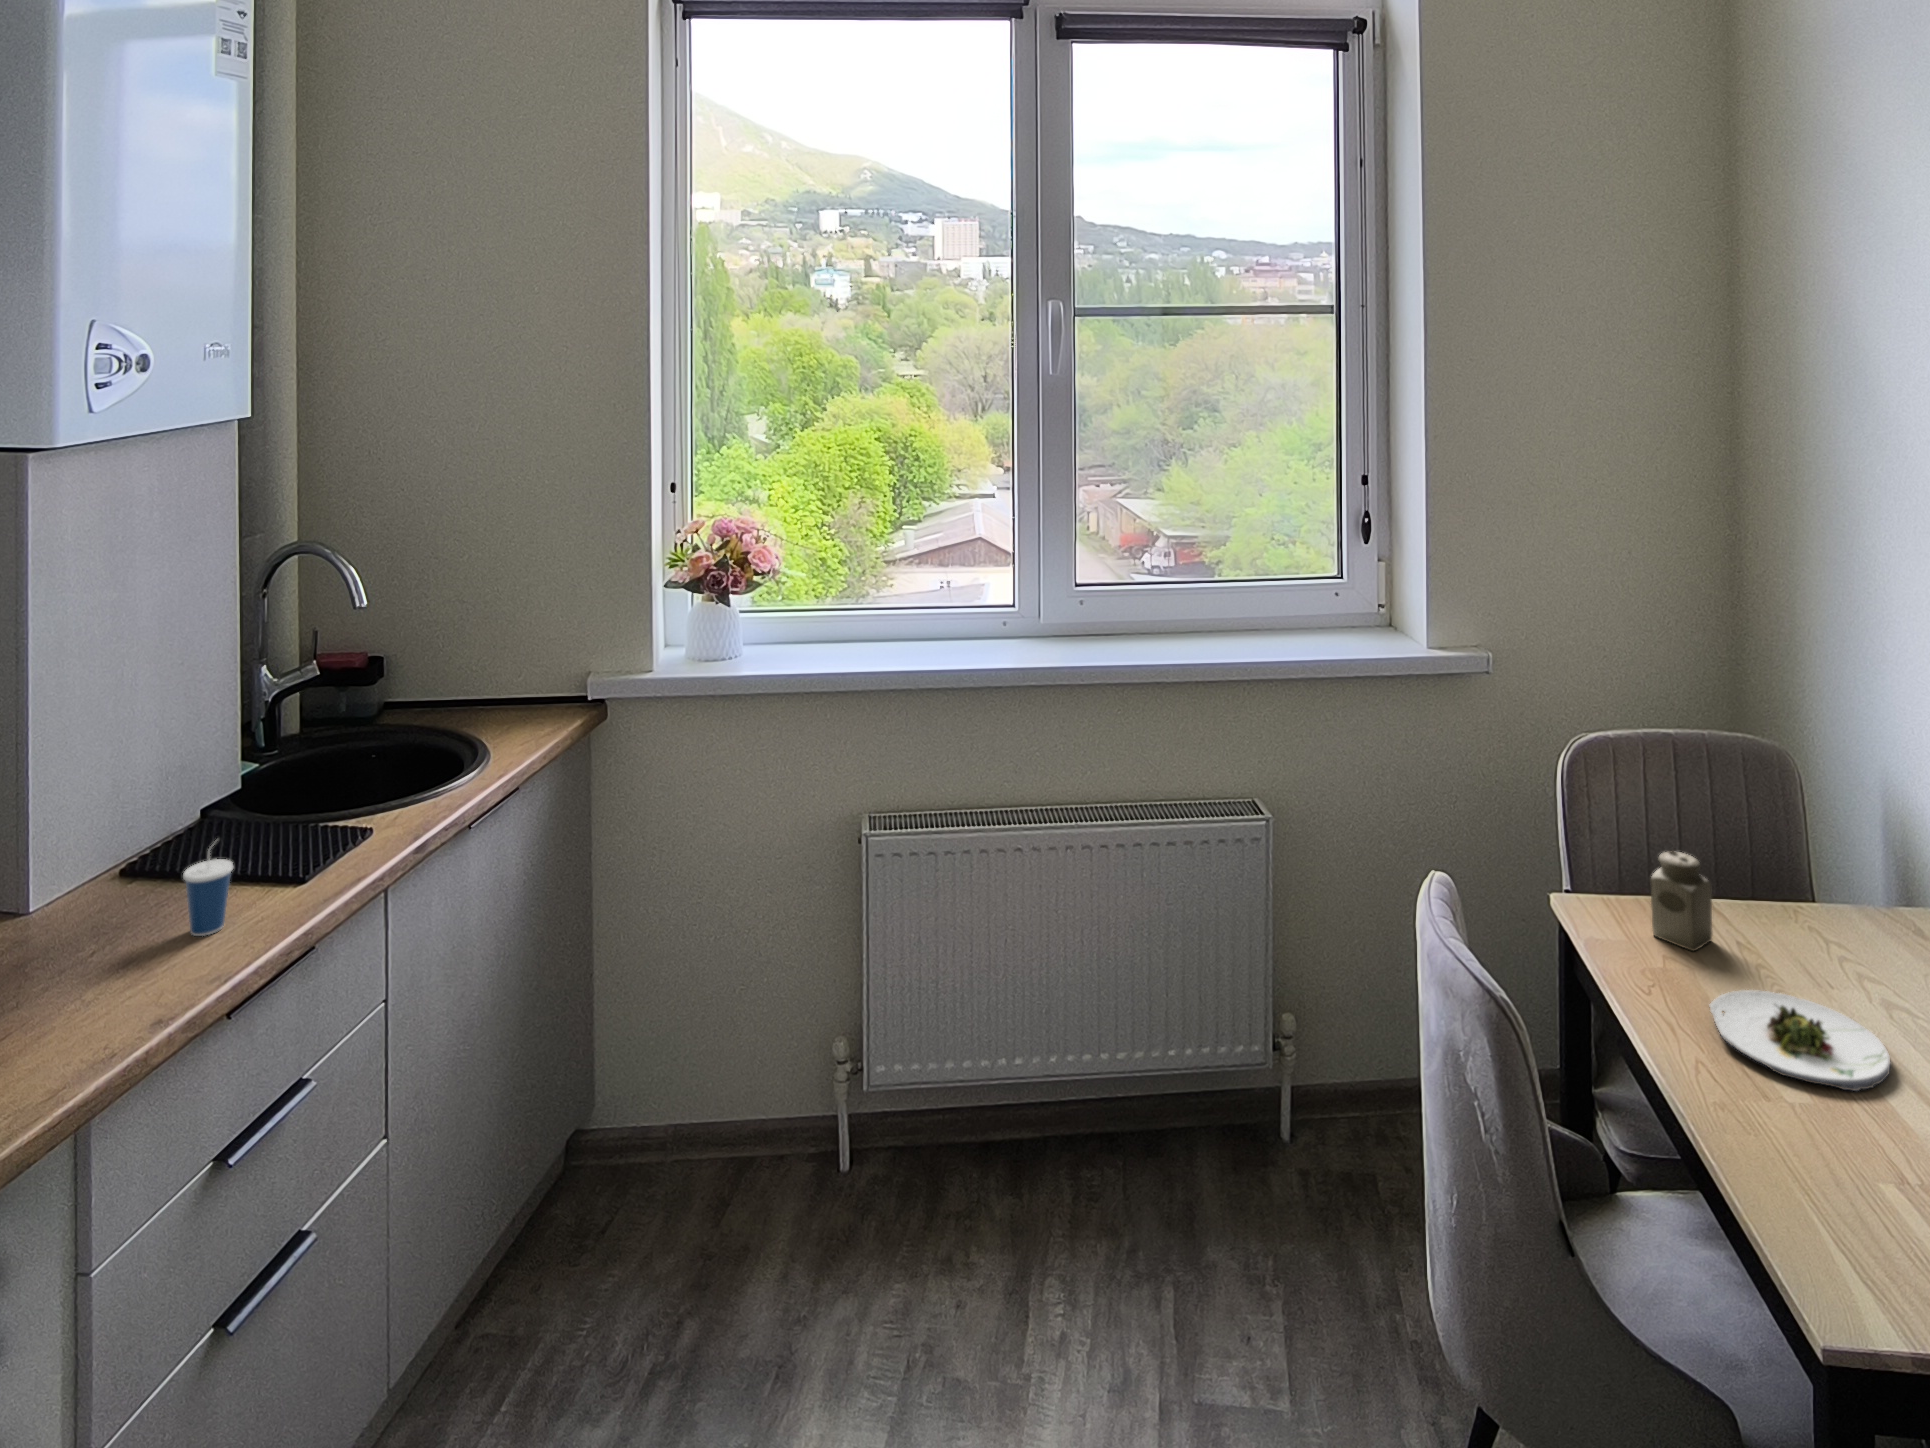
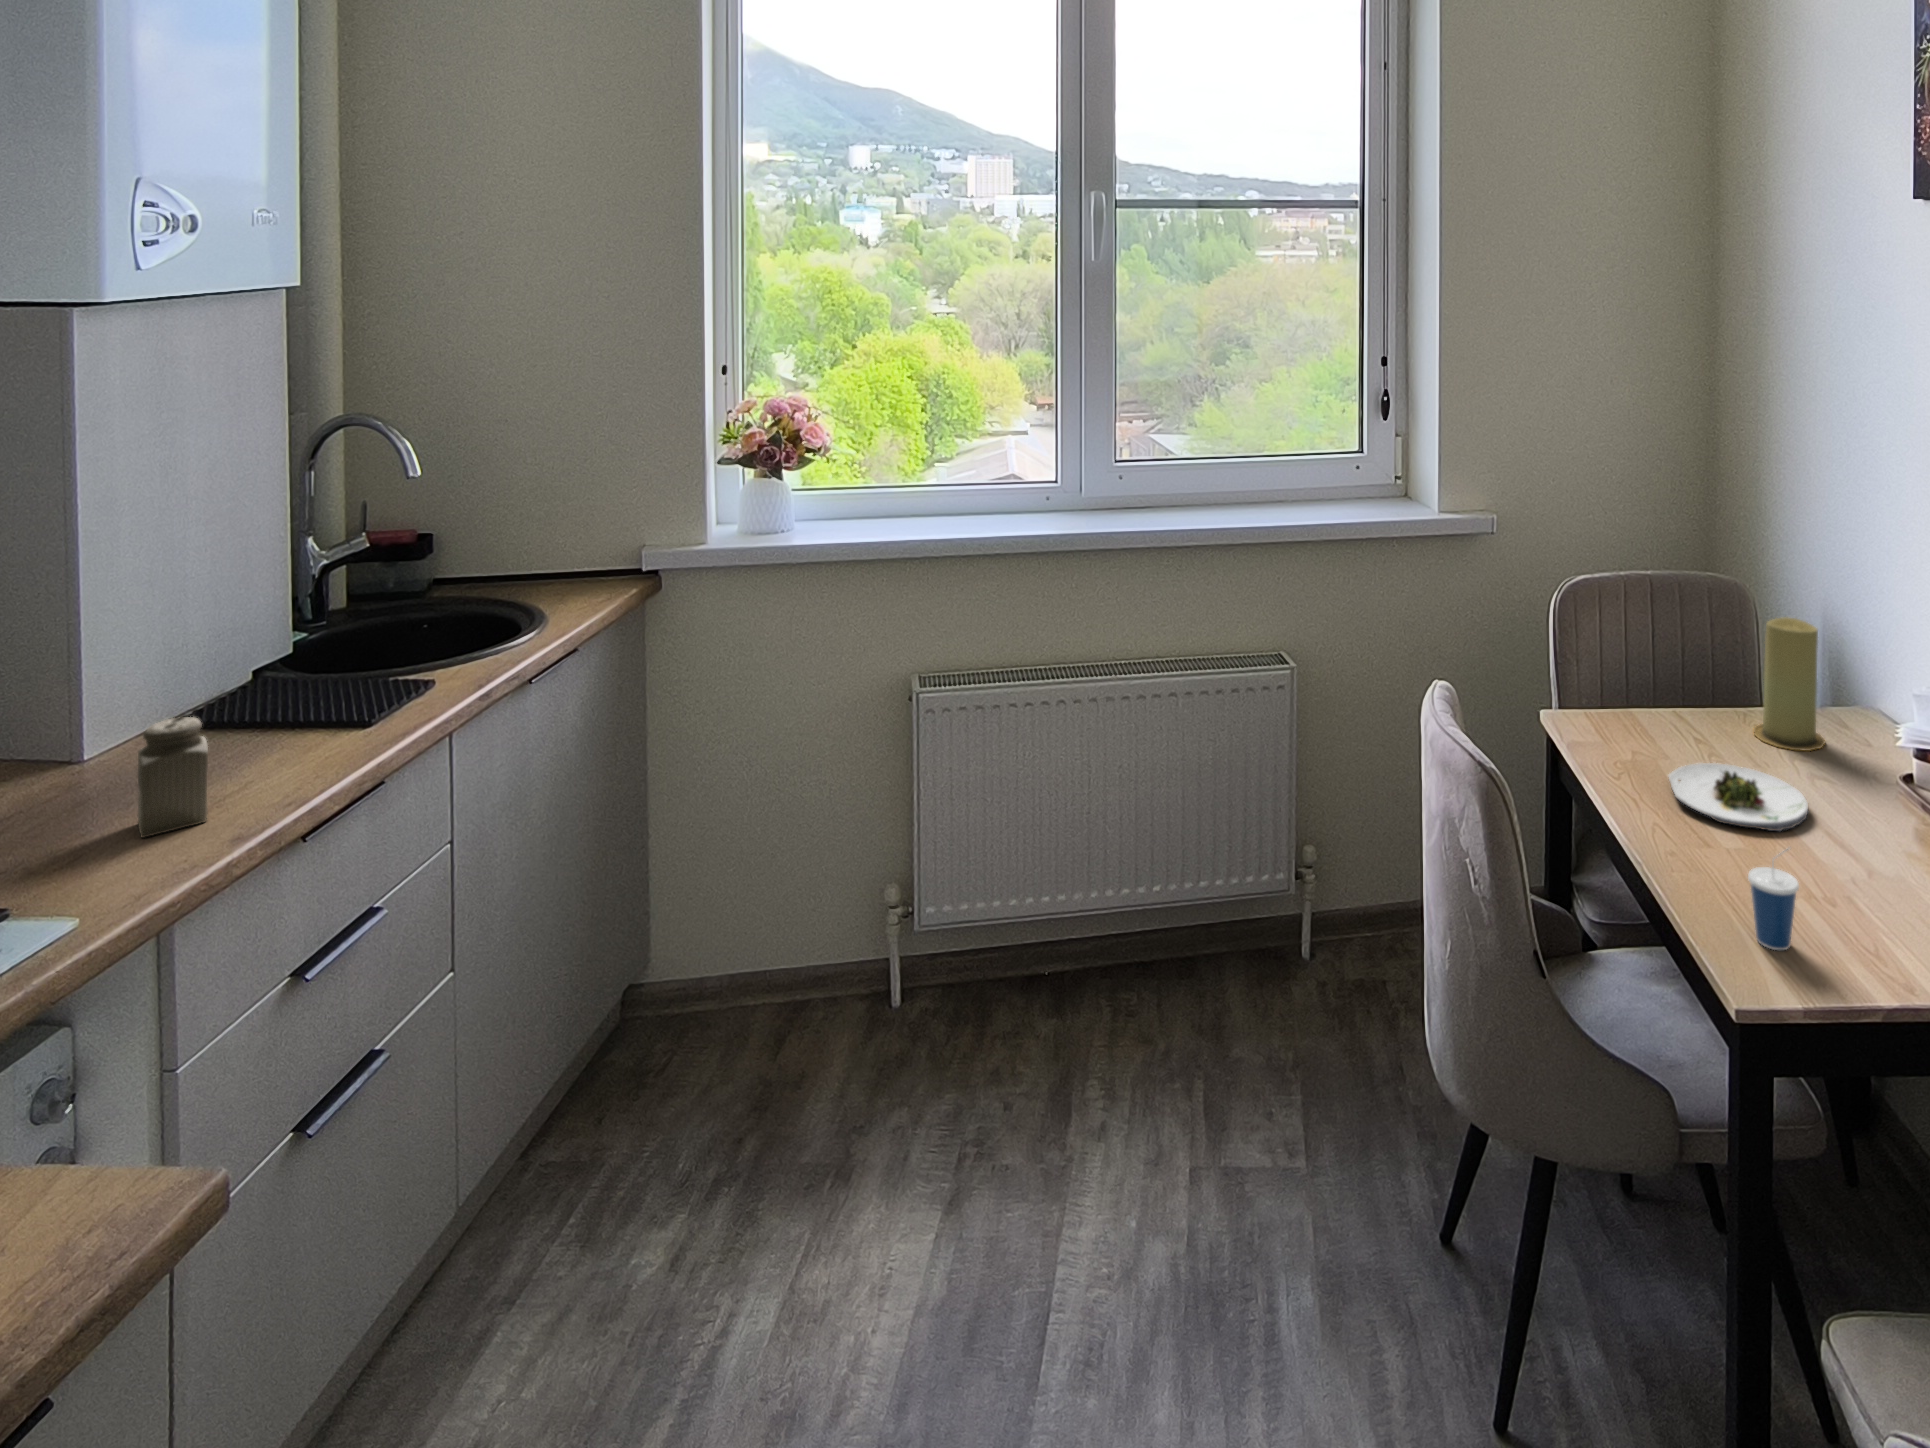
candle: none [1808,810,1901,976] -> present [1754,617,1825,751]
cup: present [183,847,233,936] -> present [1748,848,1799,950]
salt shaker: present [1650,851,1712,951] -> present [138,717,208,838]

